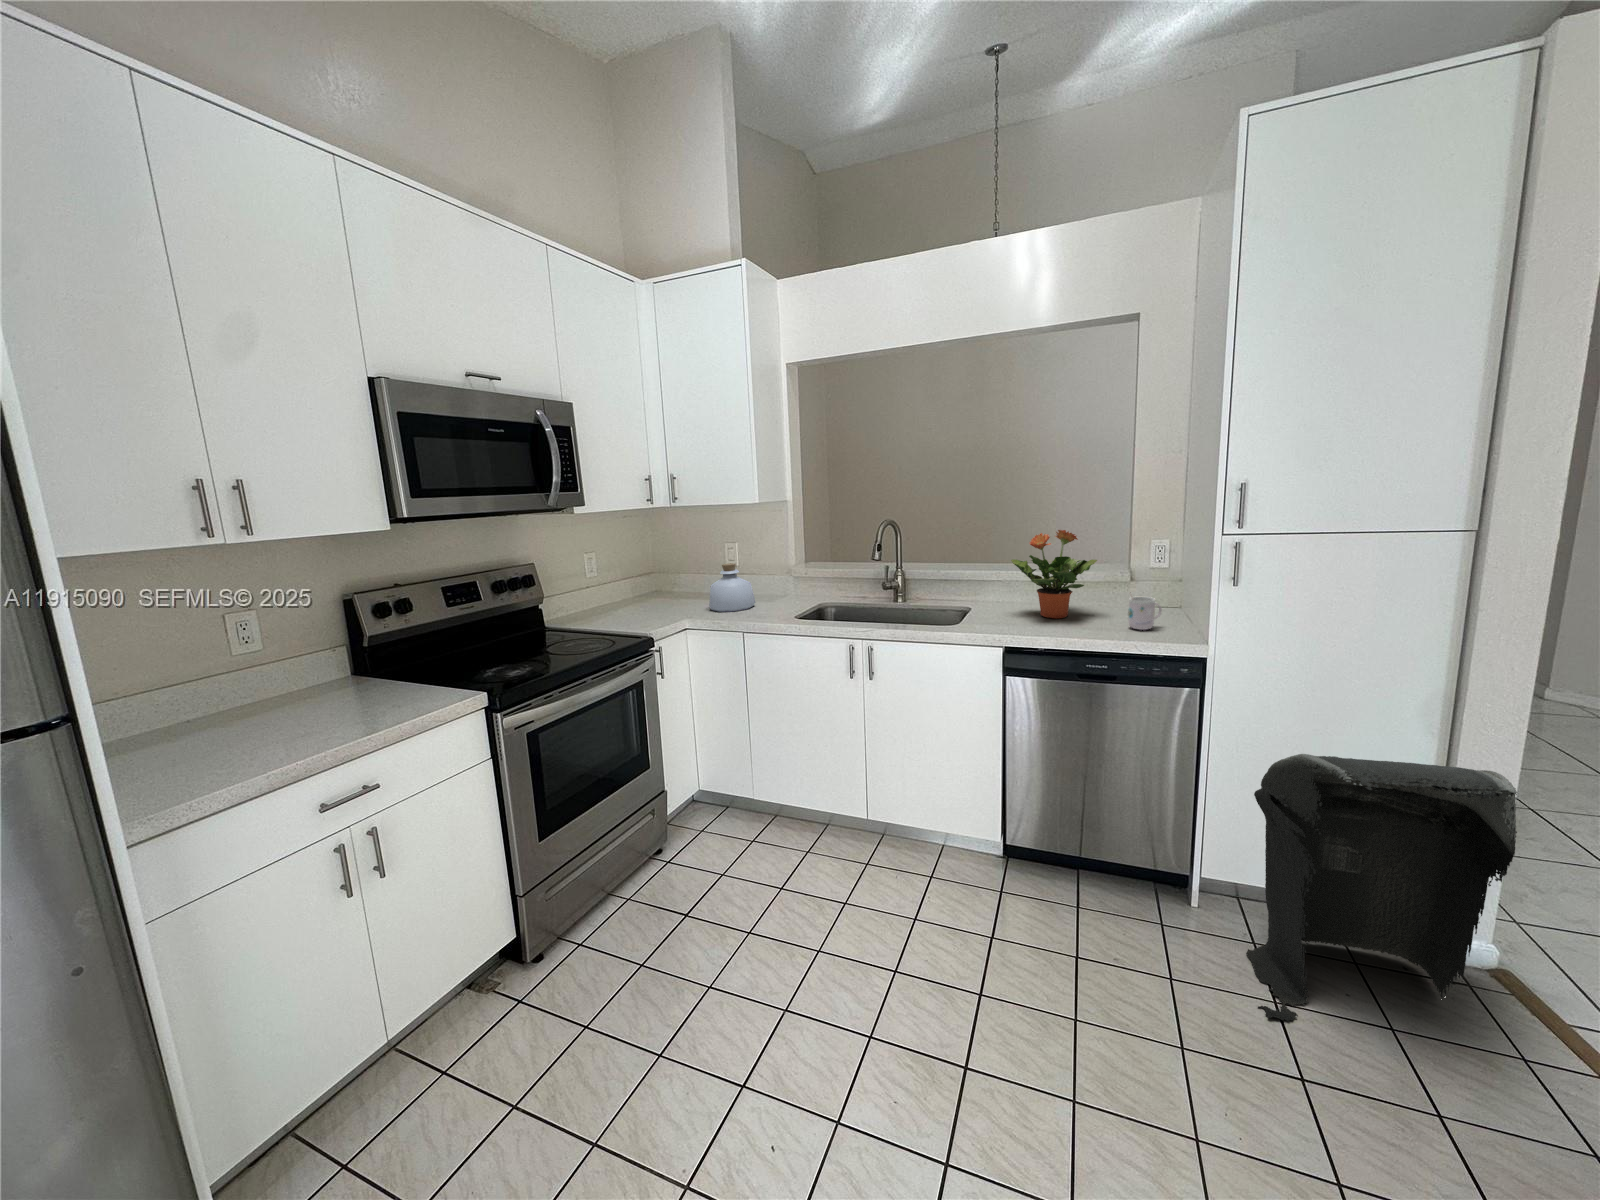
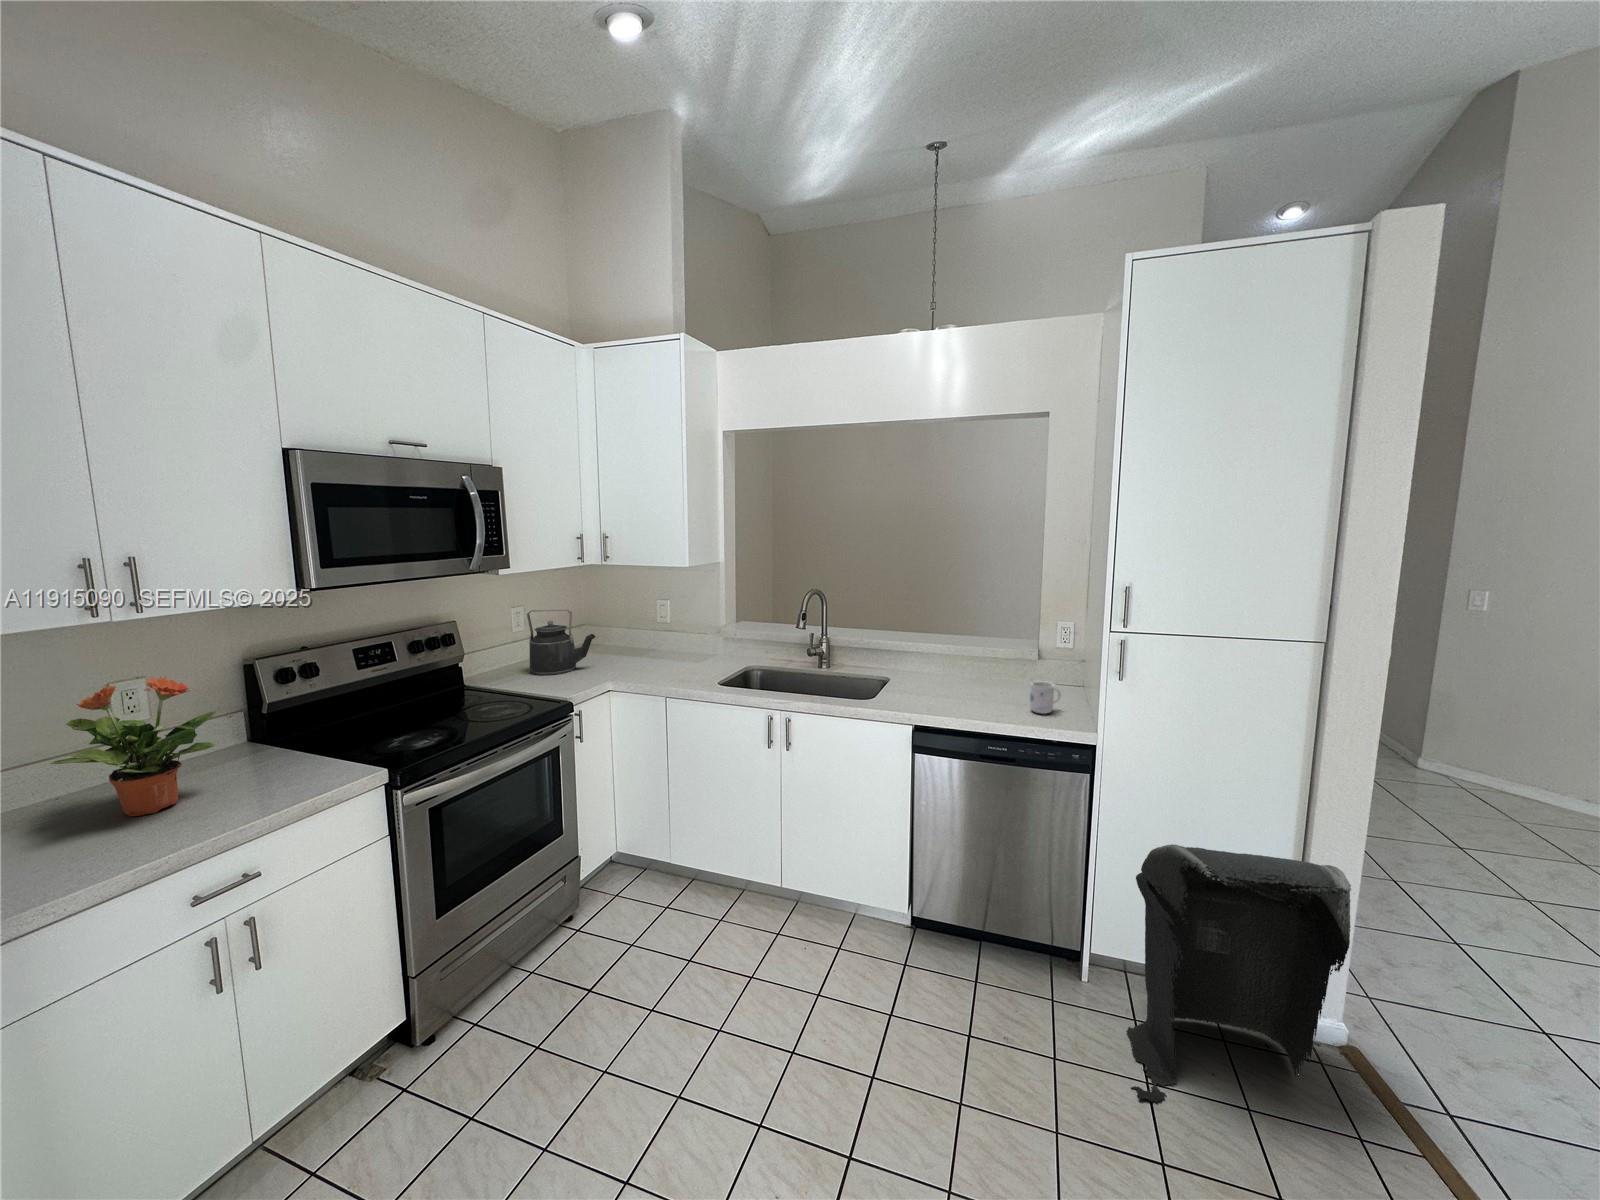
potted plant: present [1011,530,1097,619] -> present [50,676,216,816]
kettle: none [601,552,669,618] -> present [527,609,595,675]
bottle: present [709,563,755,612] -> none [635,623,682,673]

